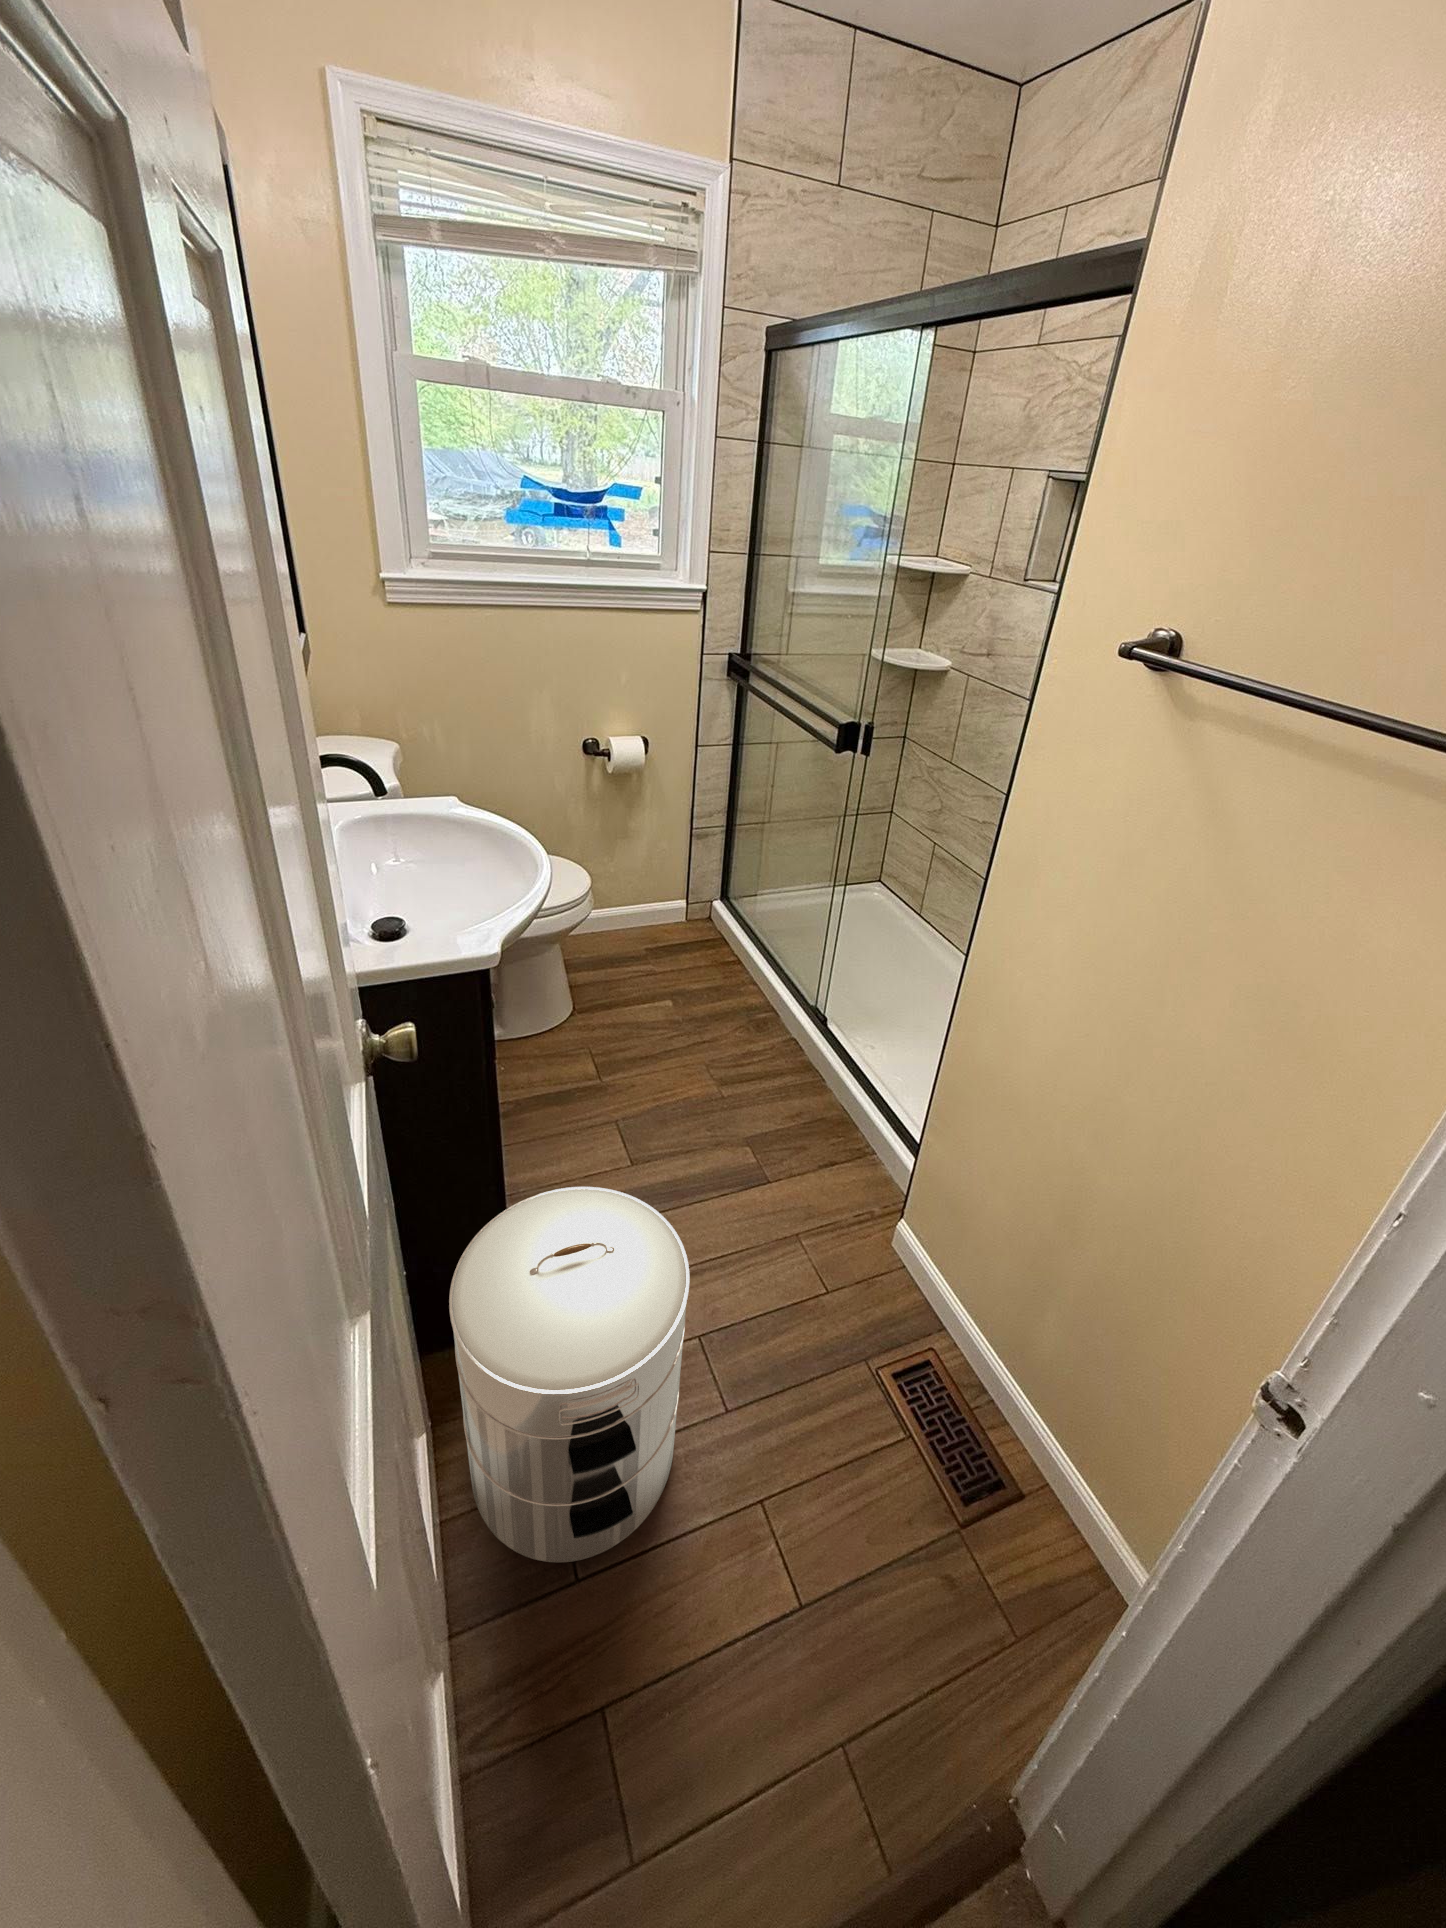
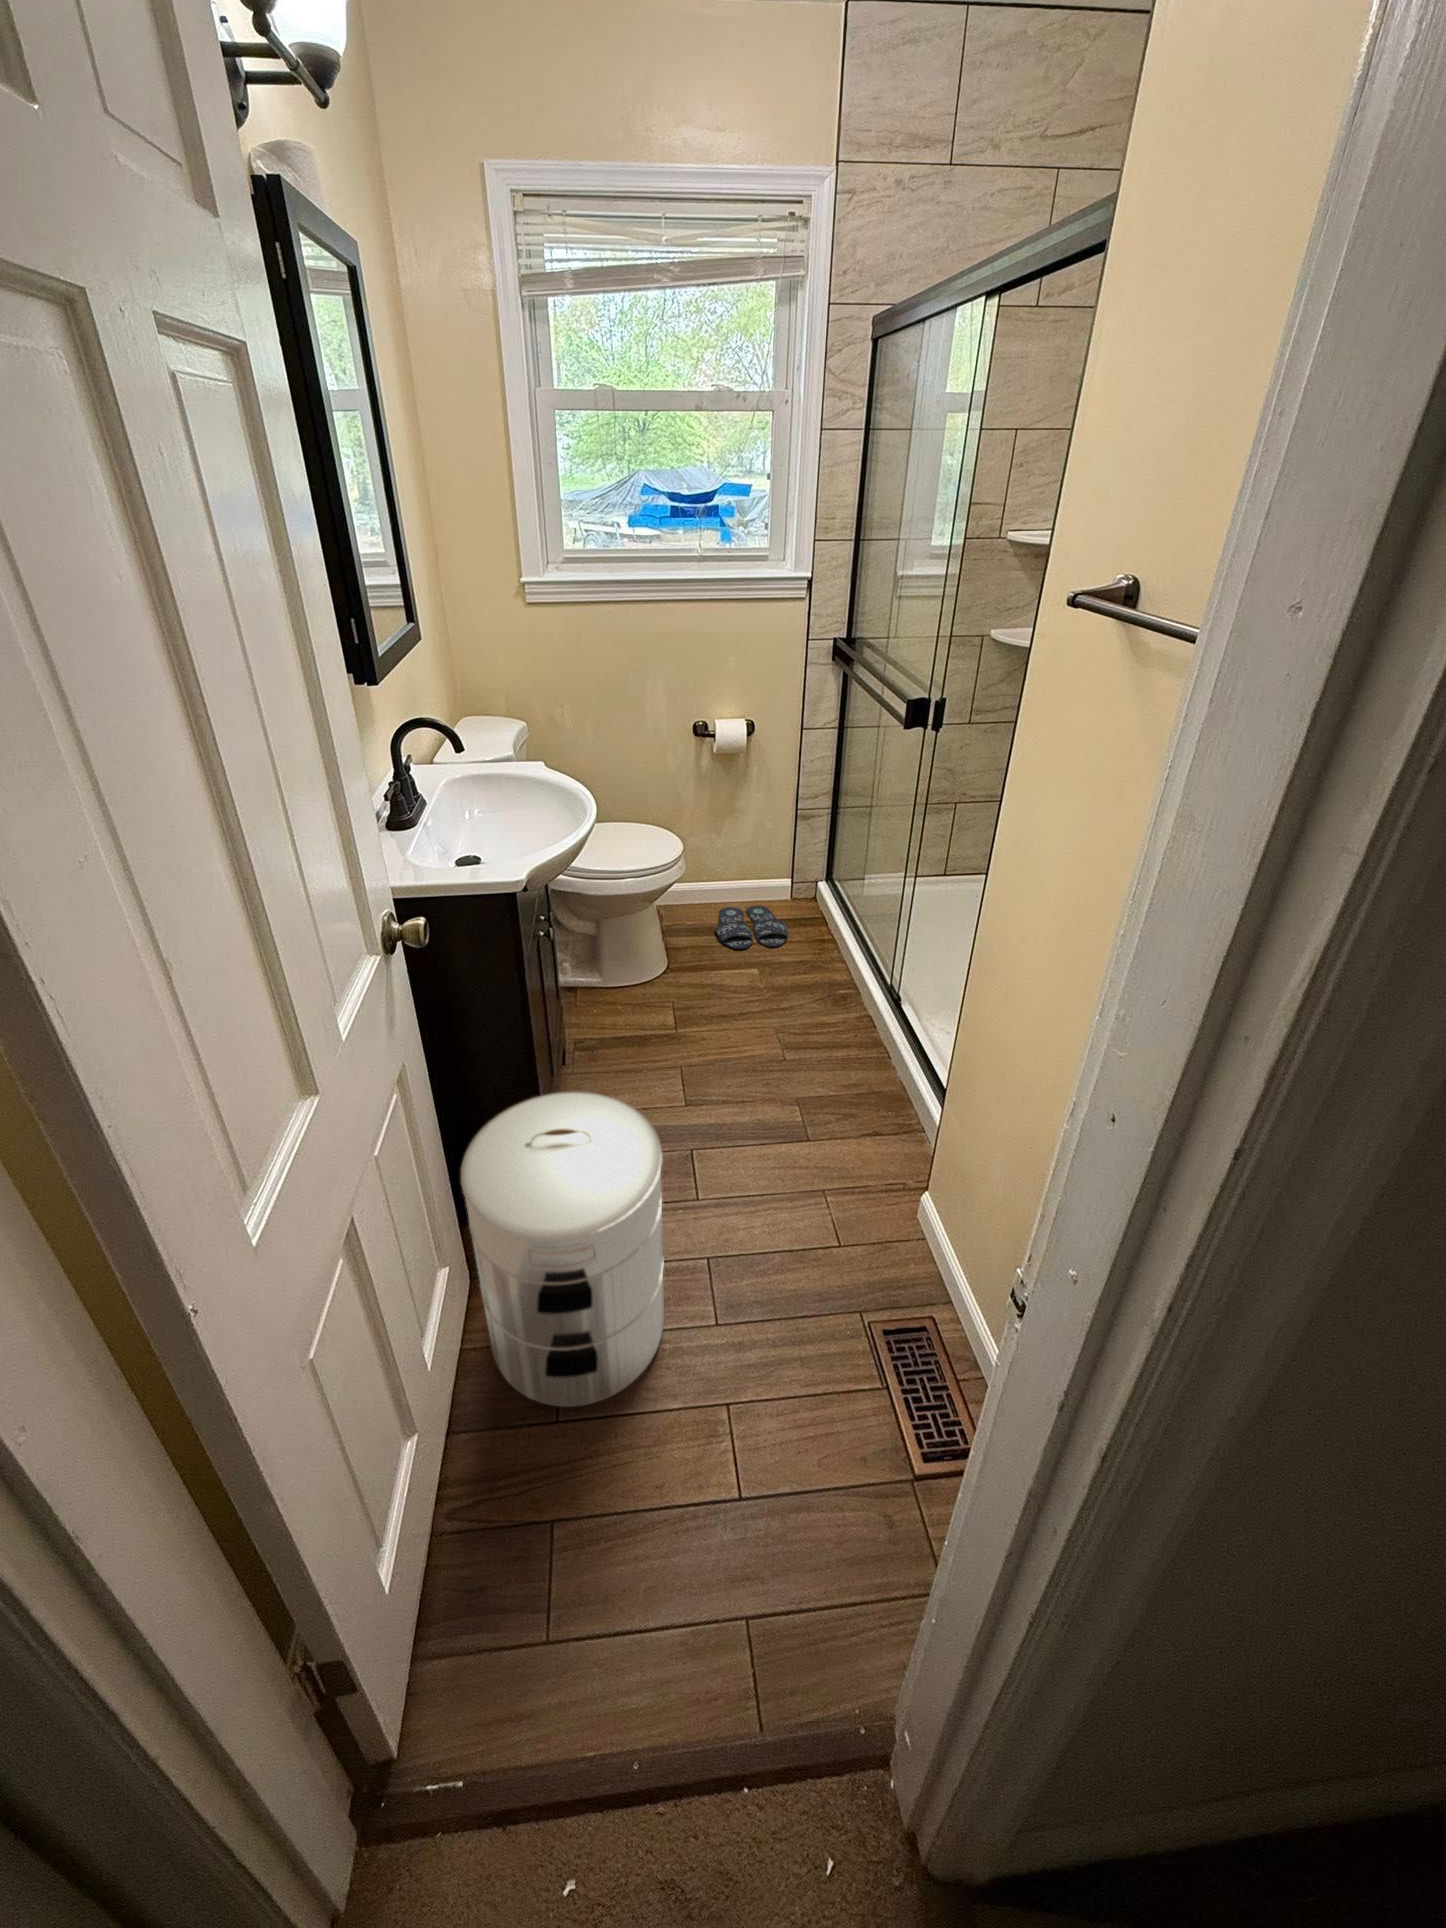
slippers: none [616,928,693,978] -> present [715,906,788,949]

